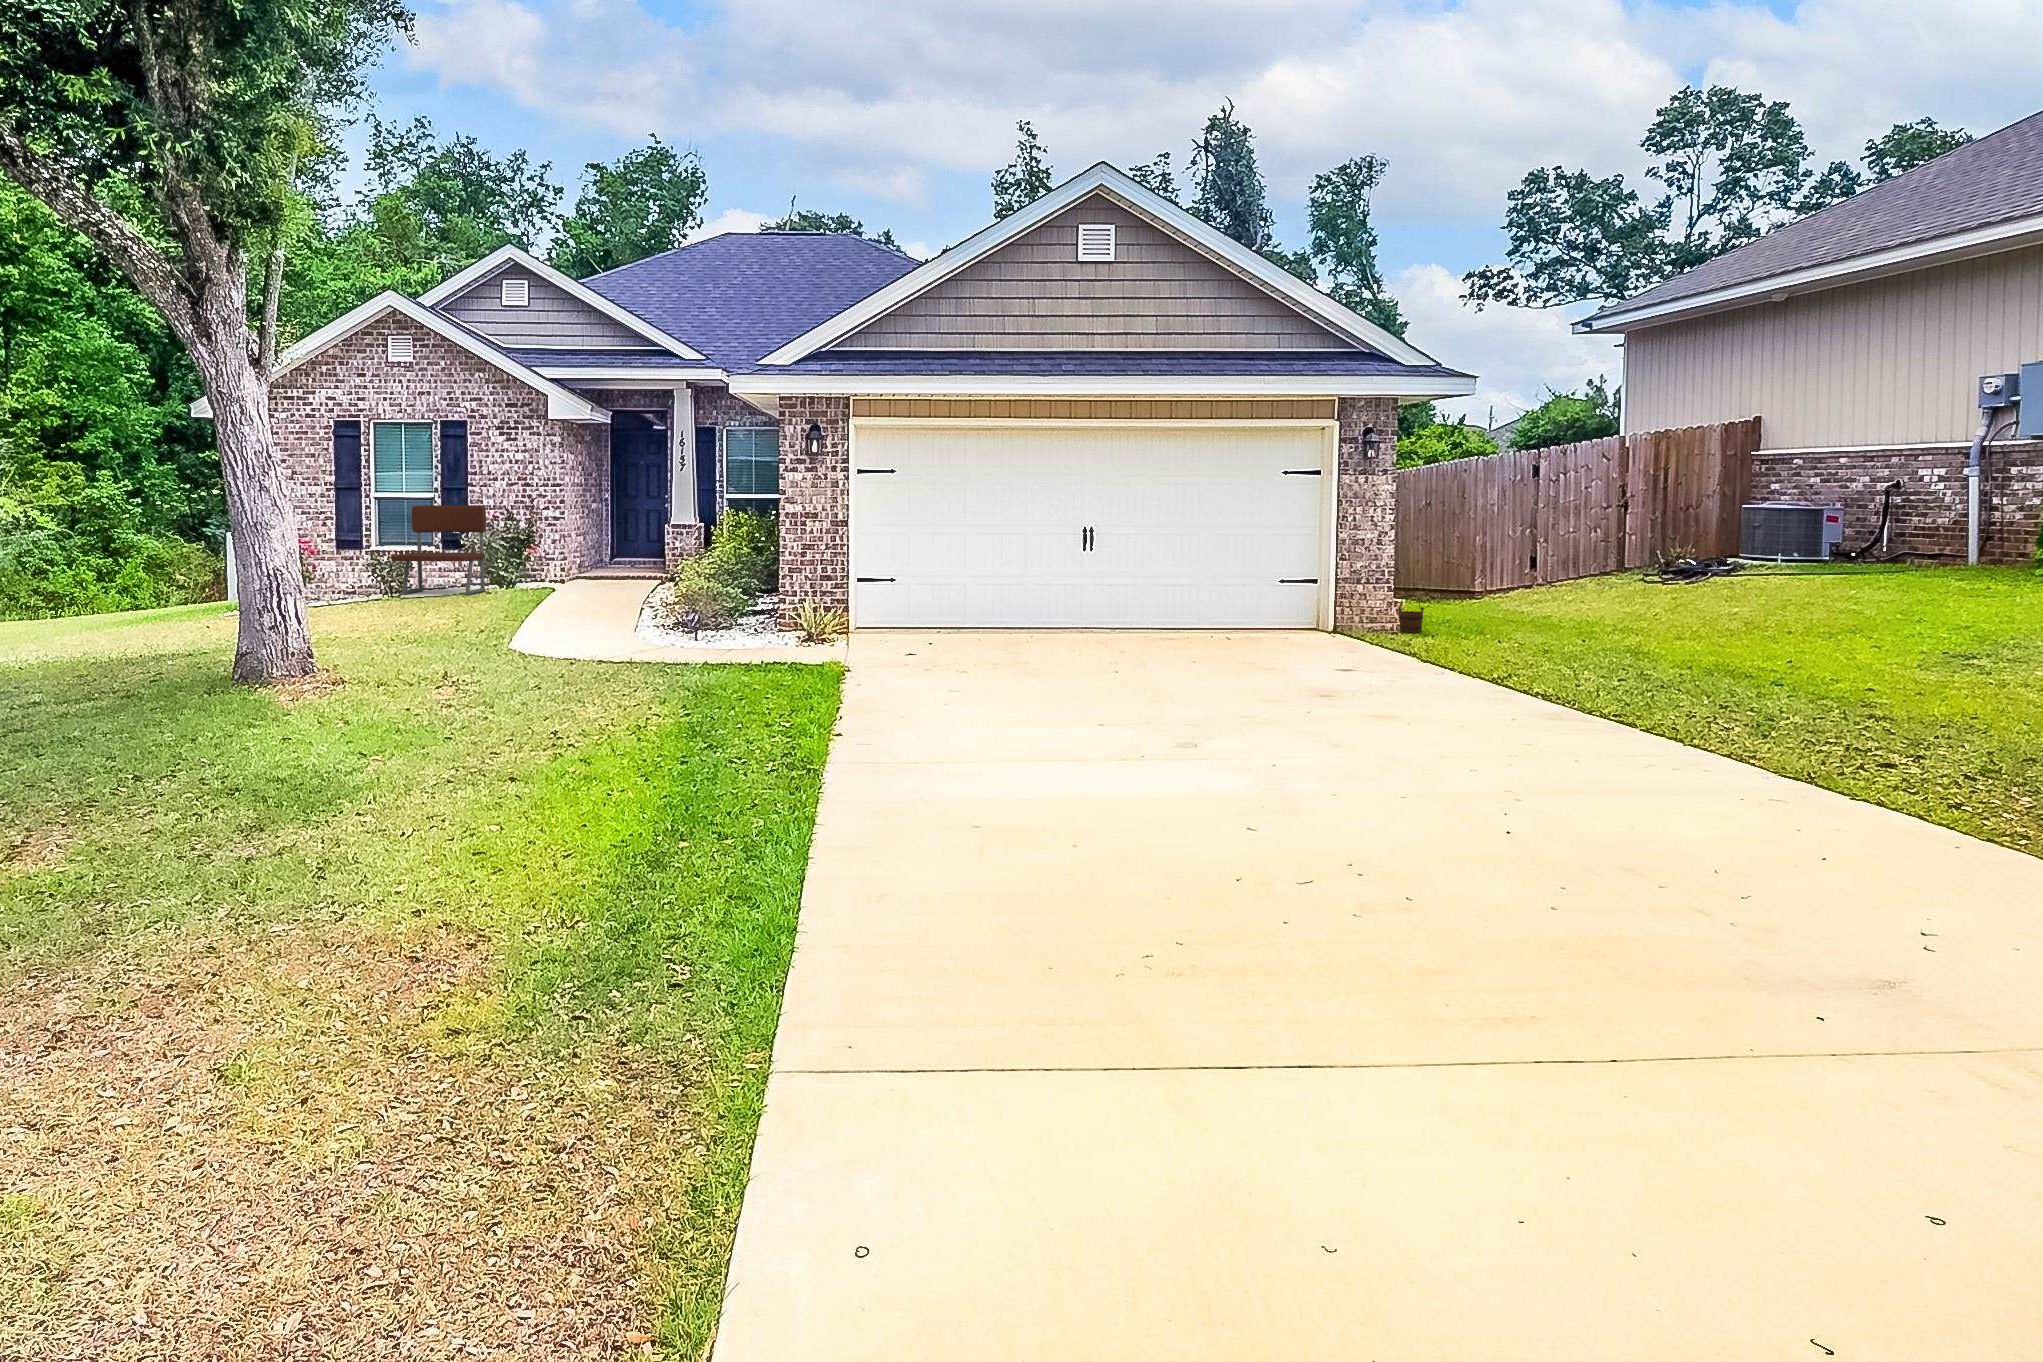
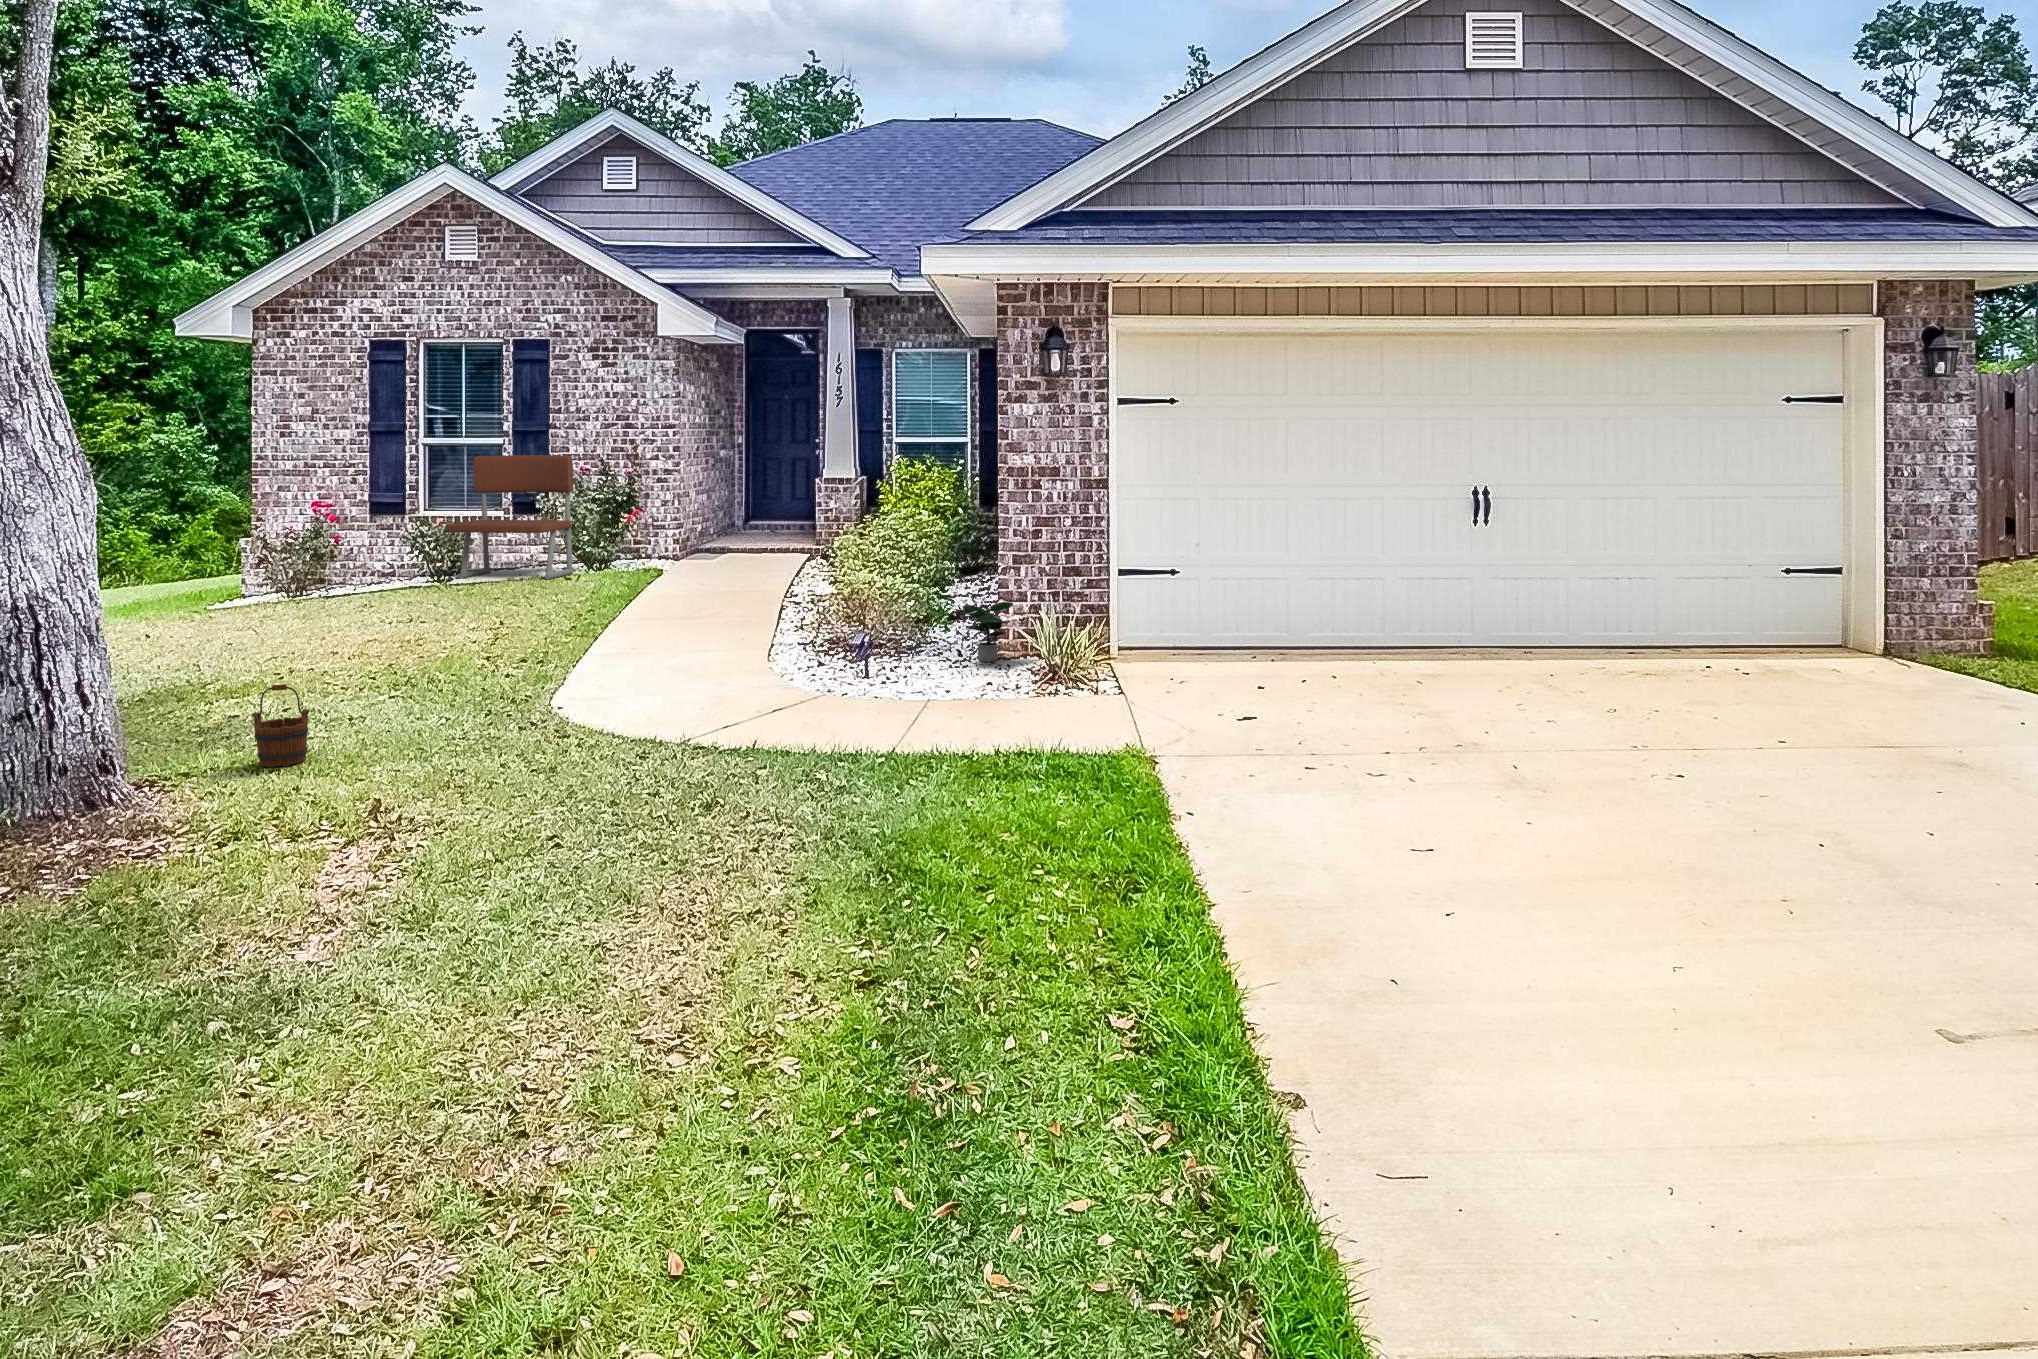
wooden bucket: present [1398,594,1424,633] -> present [252,684,309,767]
potted plant: none [753,601,787,640] -> present [963,602,1013,662]

